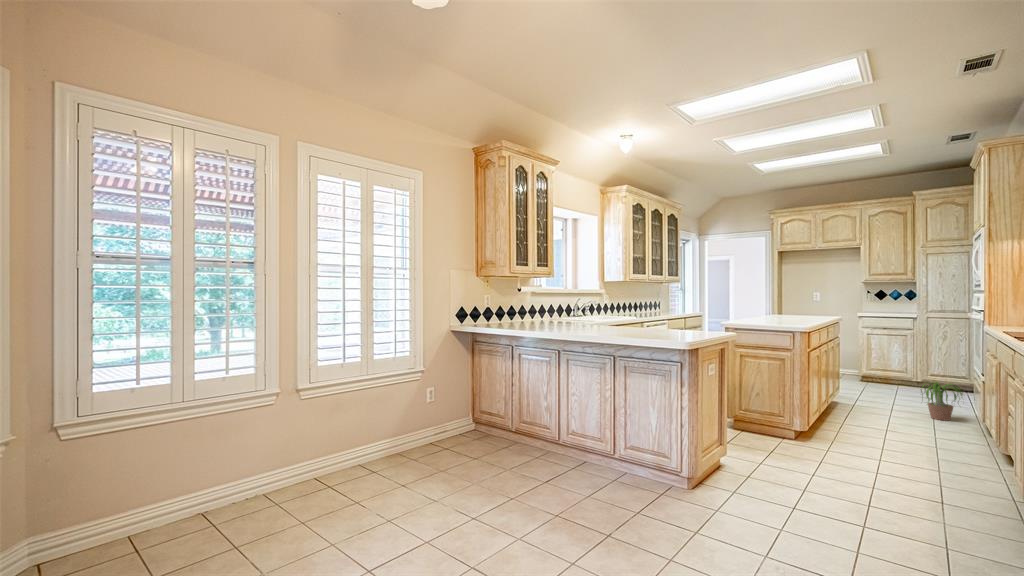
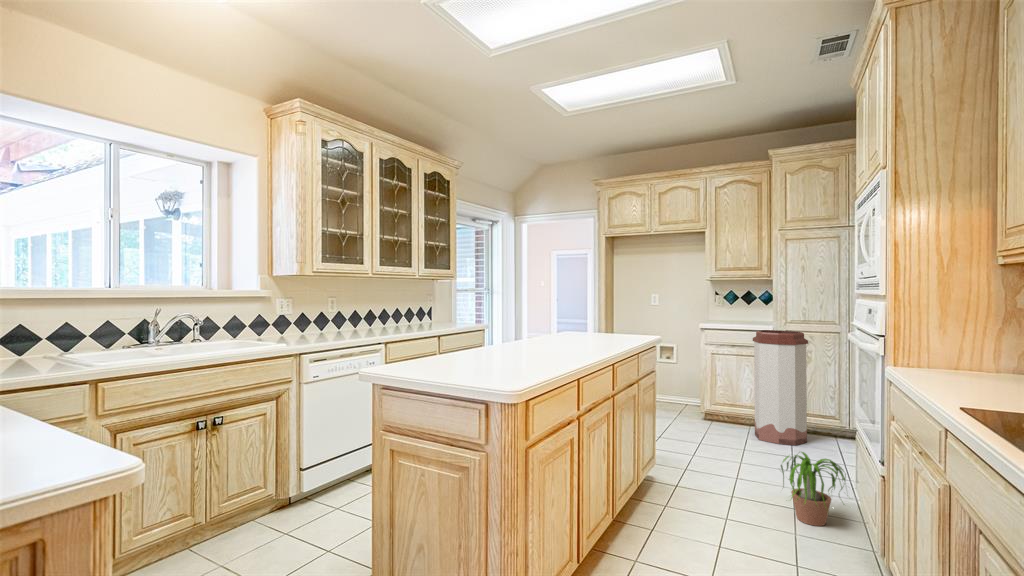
trash can: none [900,317,944,394] -> present [753,330,808,445]

